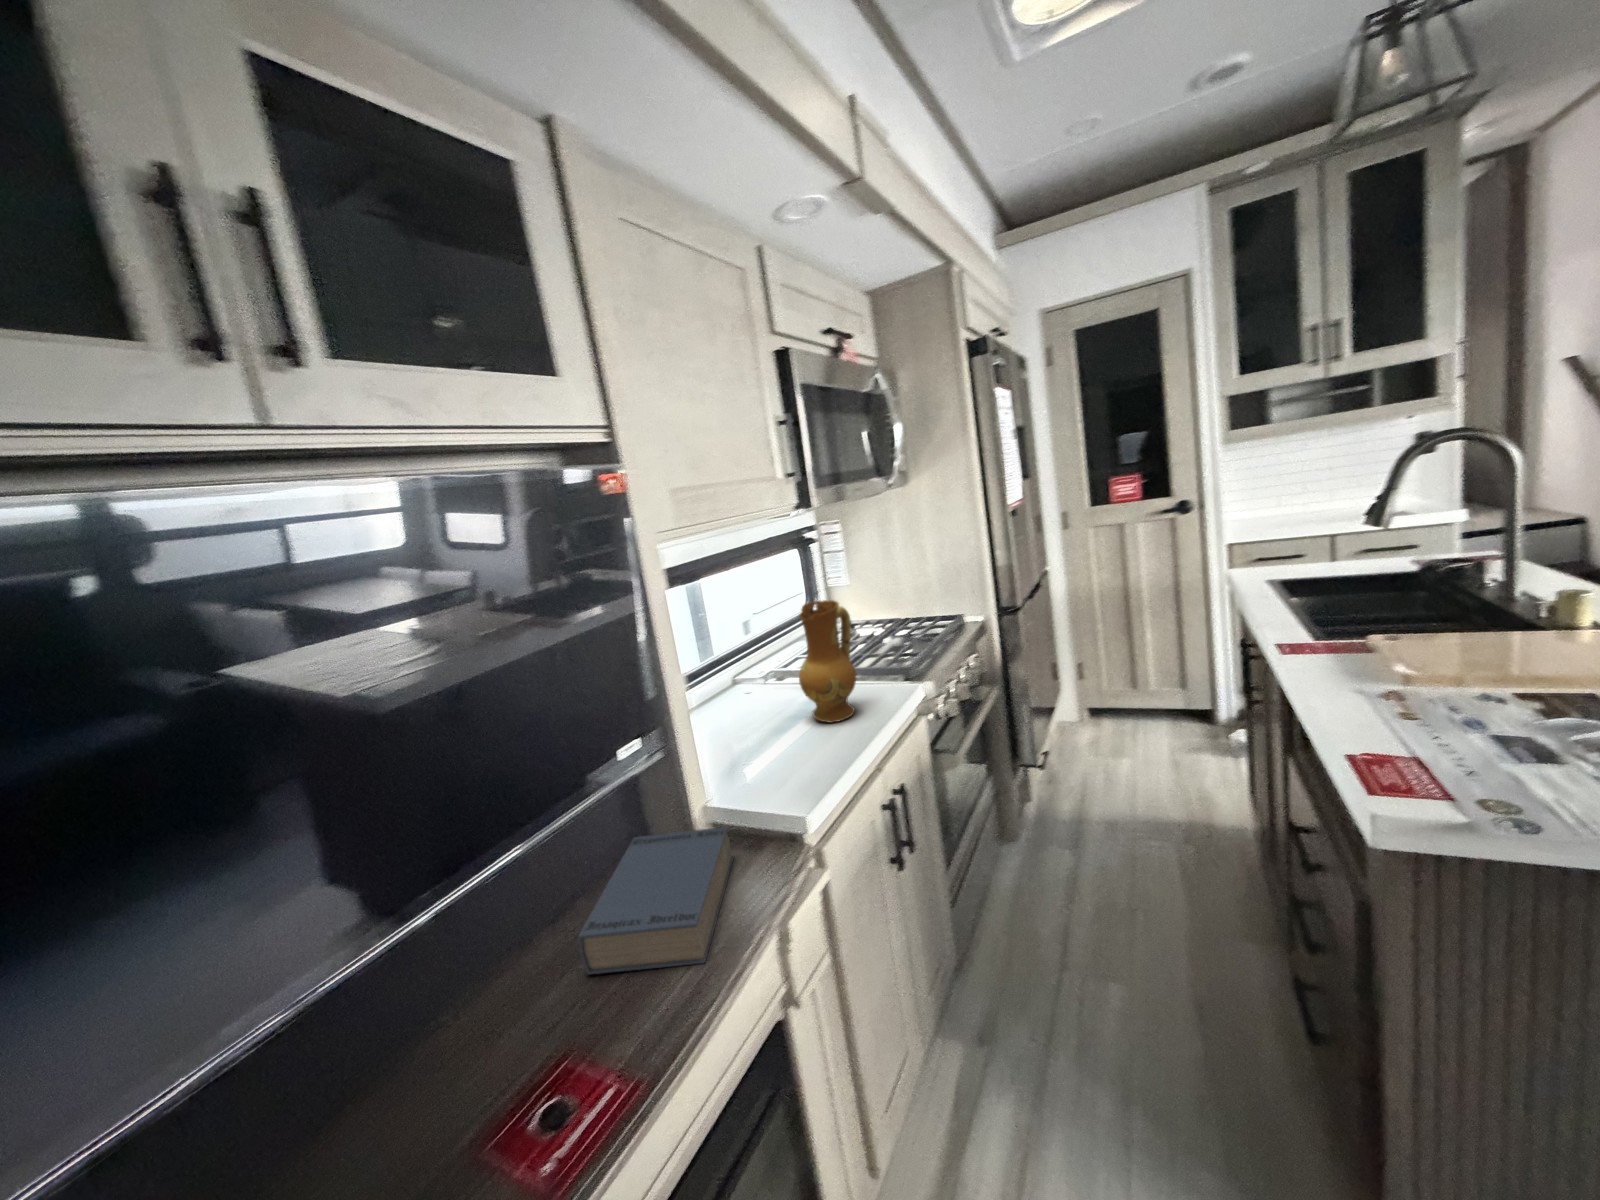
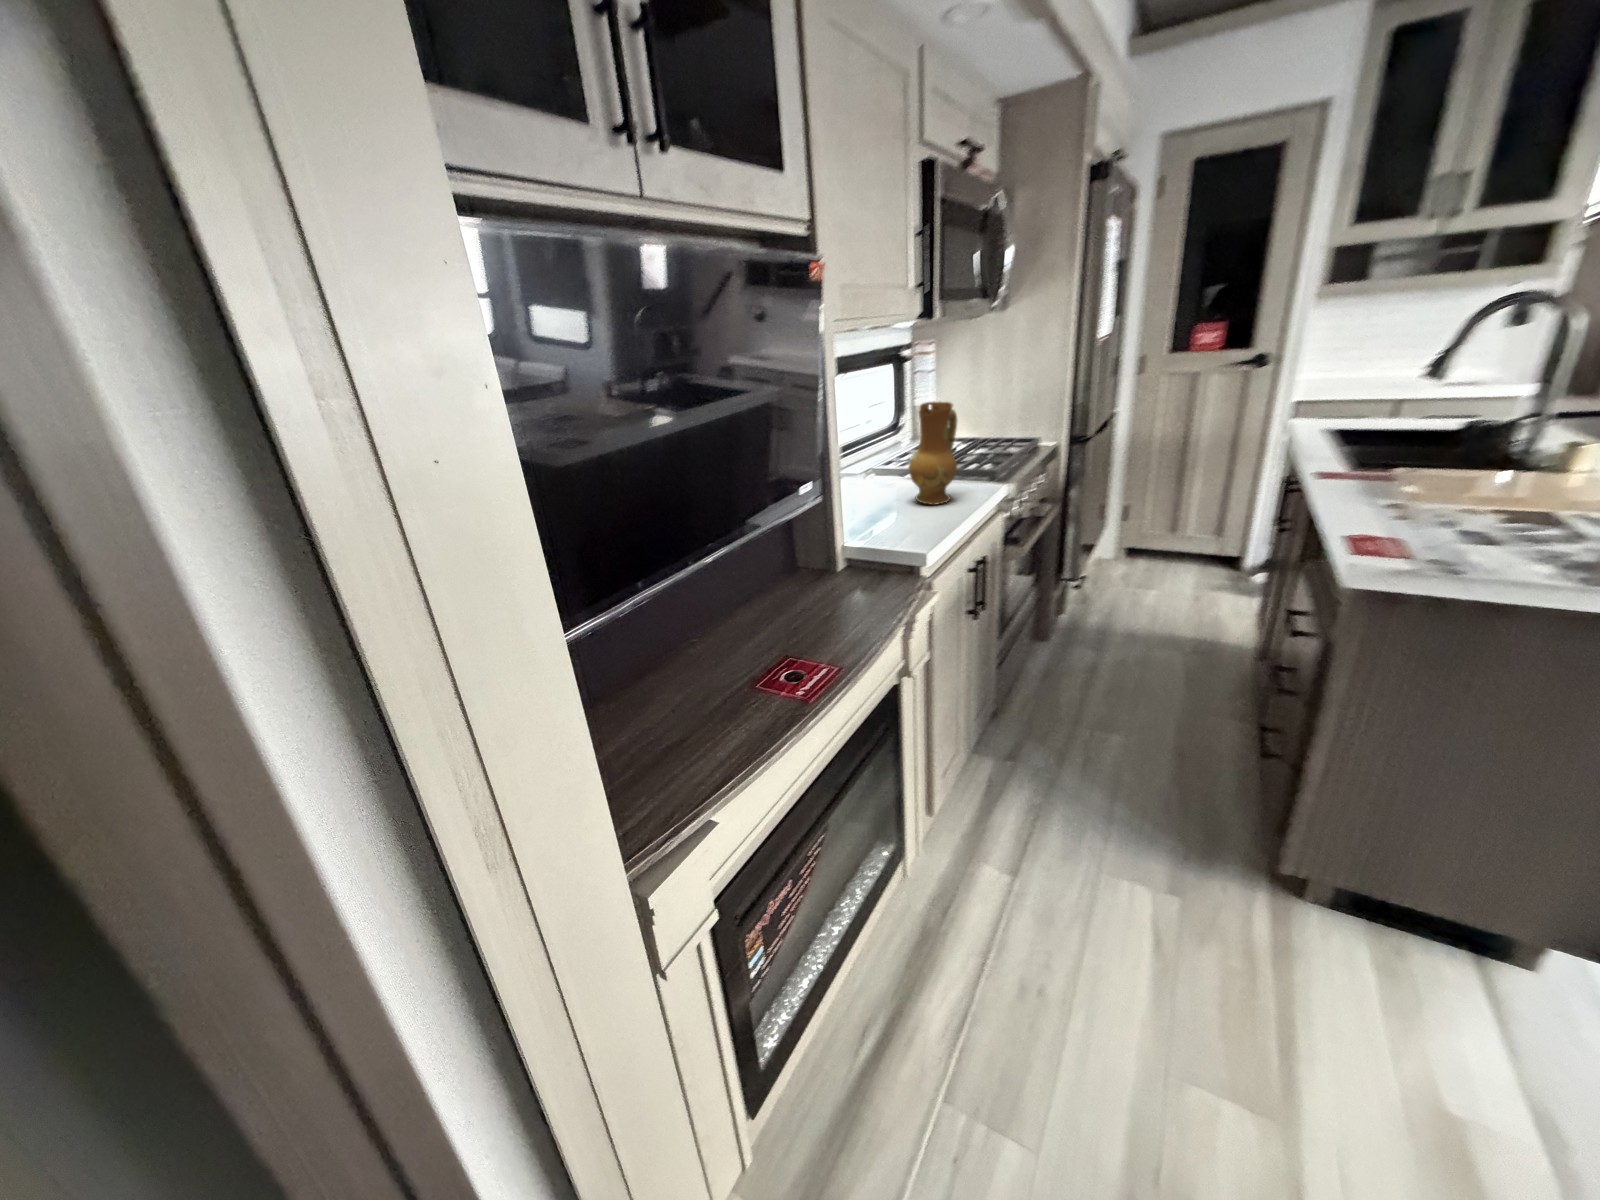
book: present [578,827,734,974] -> none [779,557,867,629]

